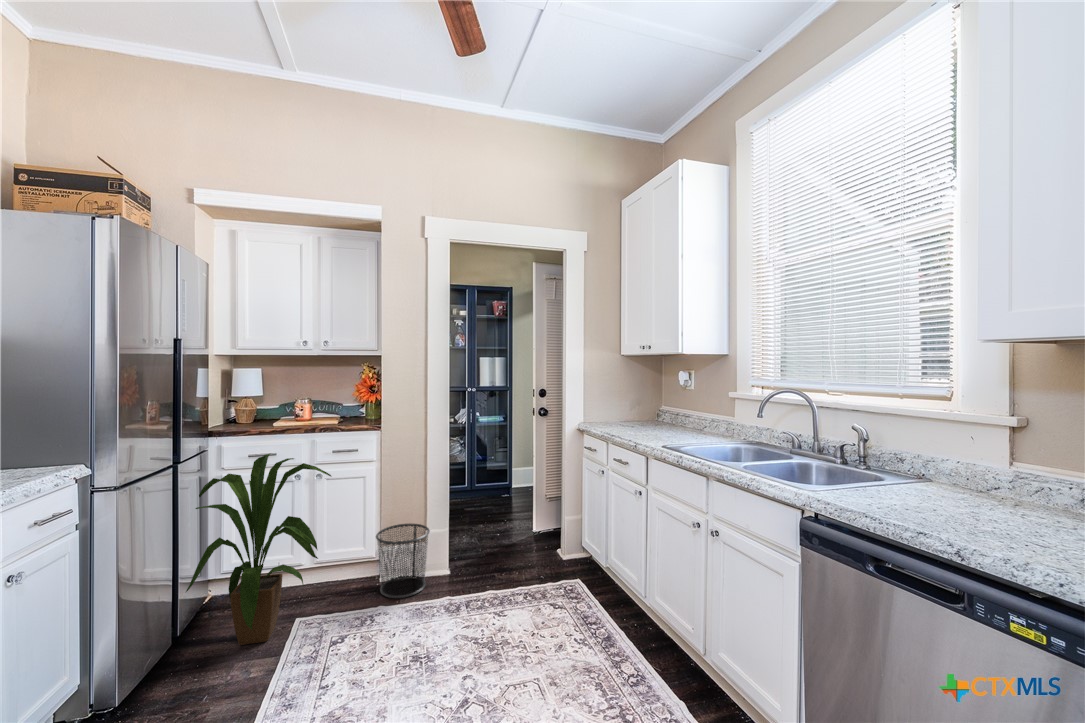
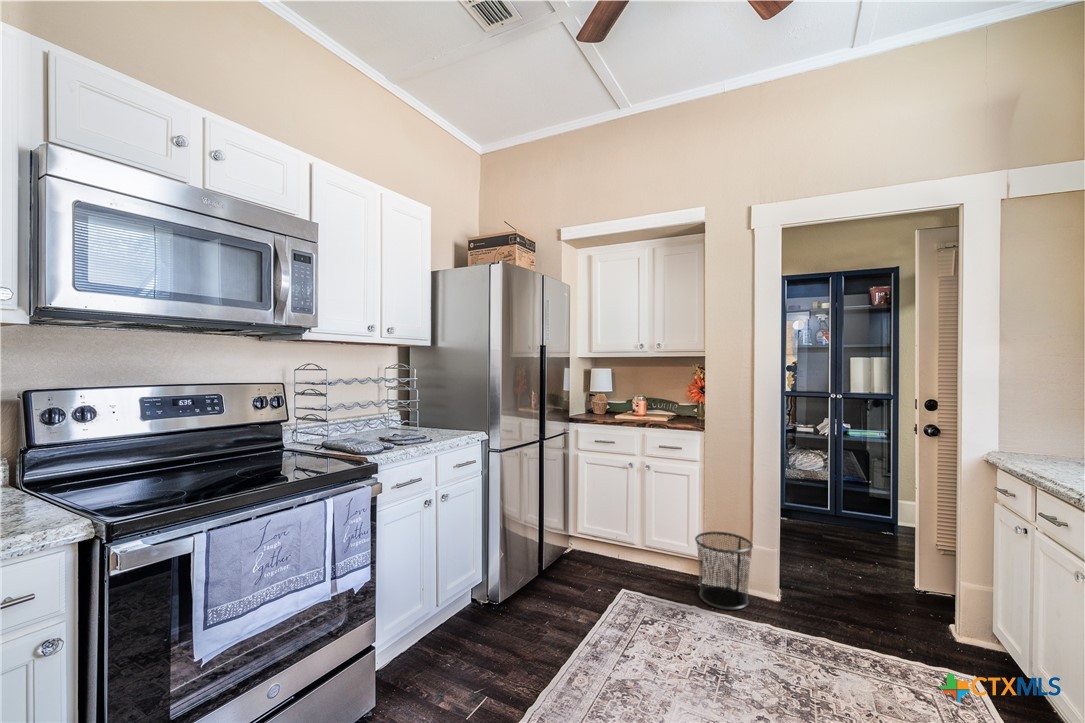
house plant: present [186,454,331,645] -> none [542,440,647,600]

